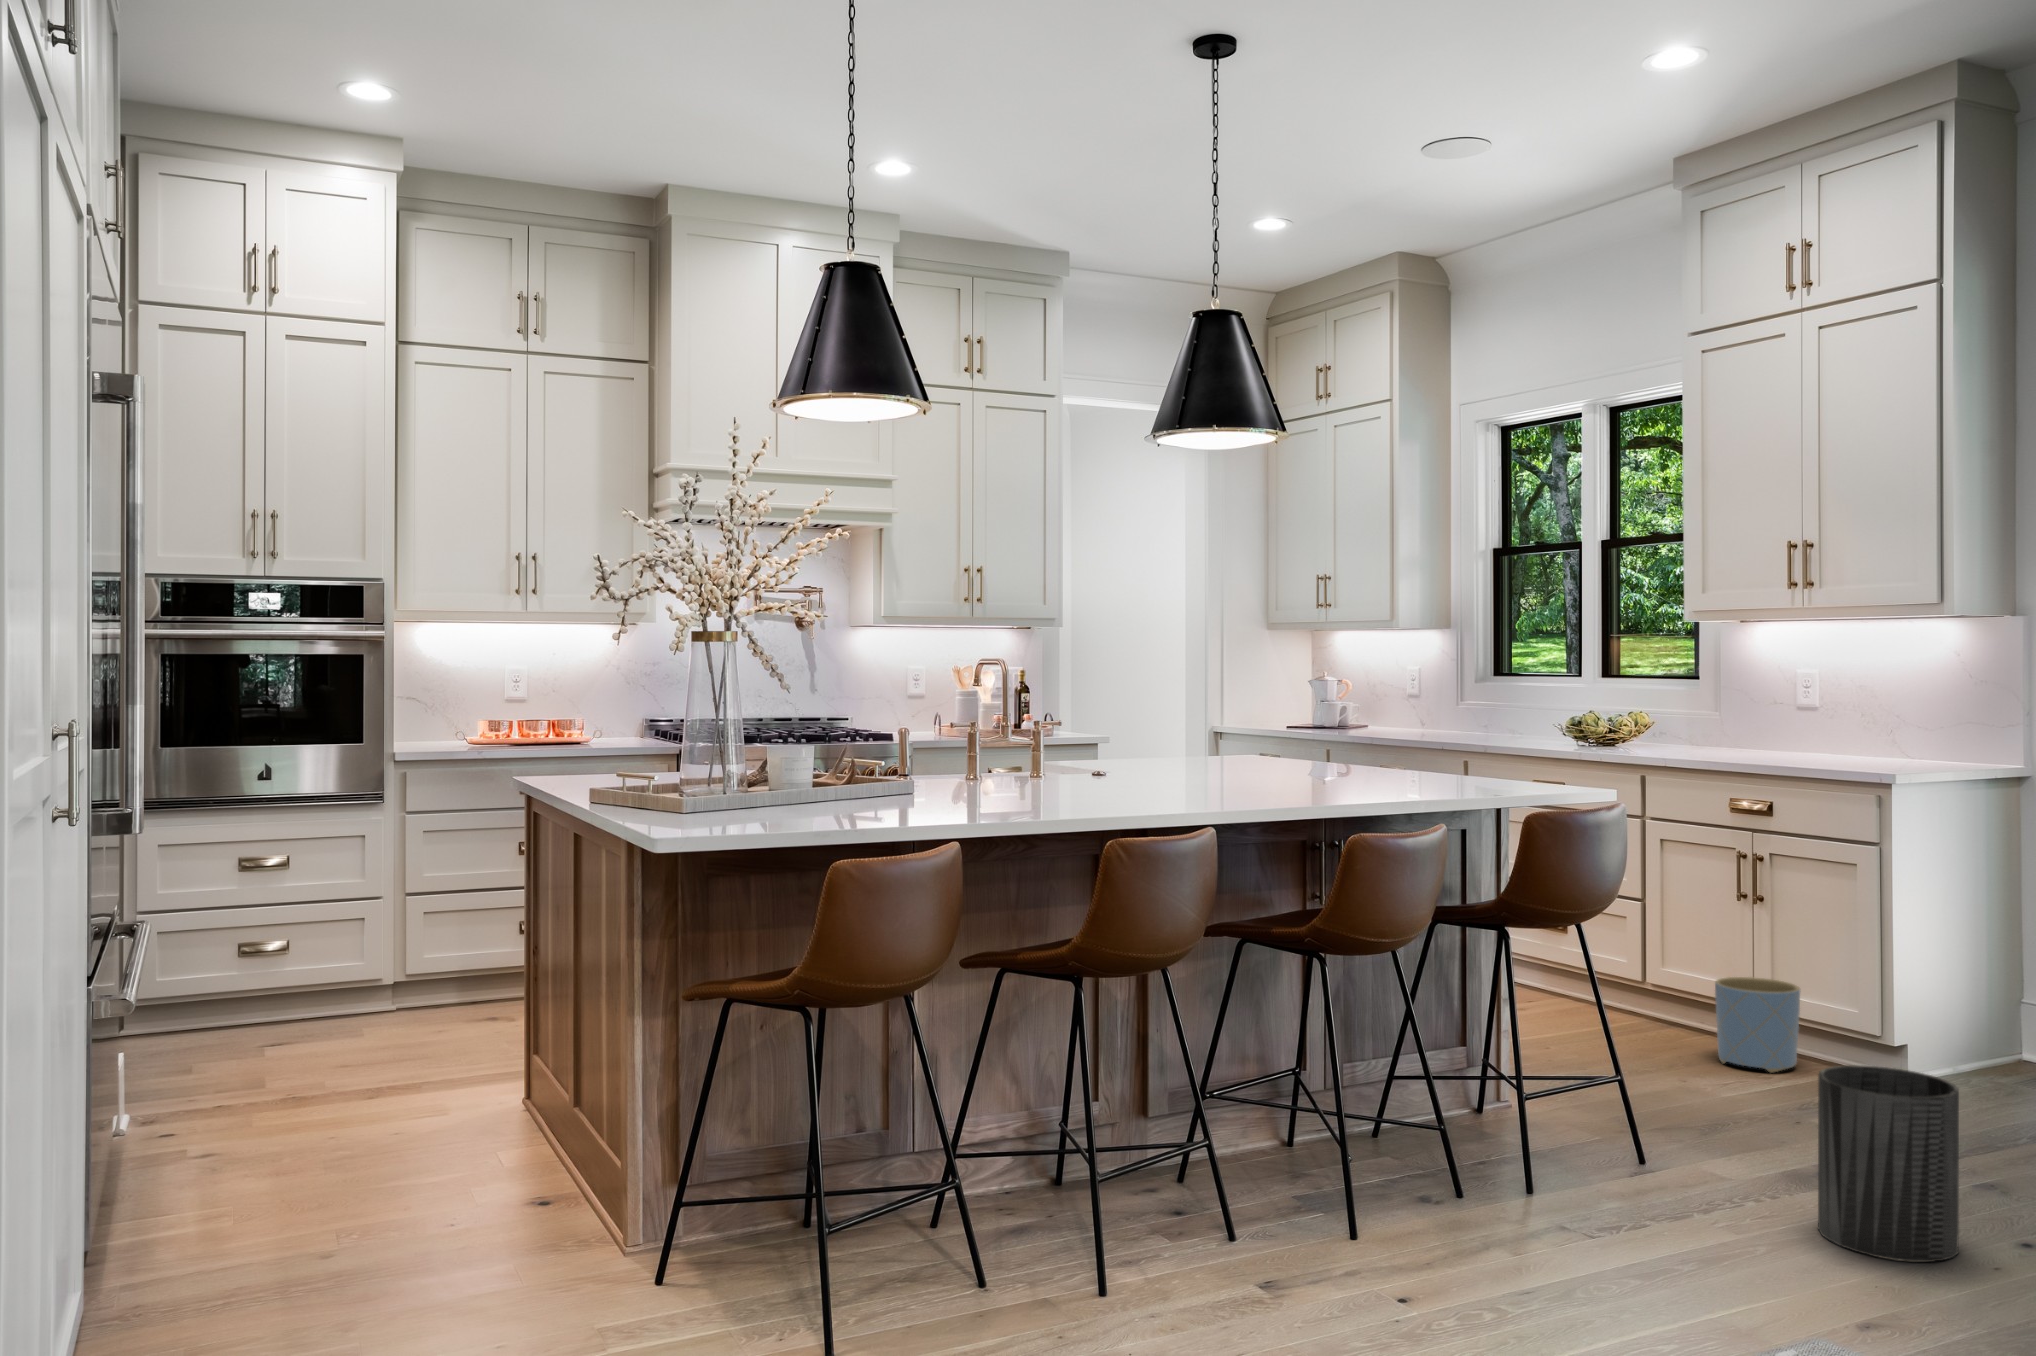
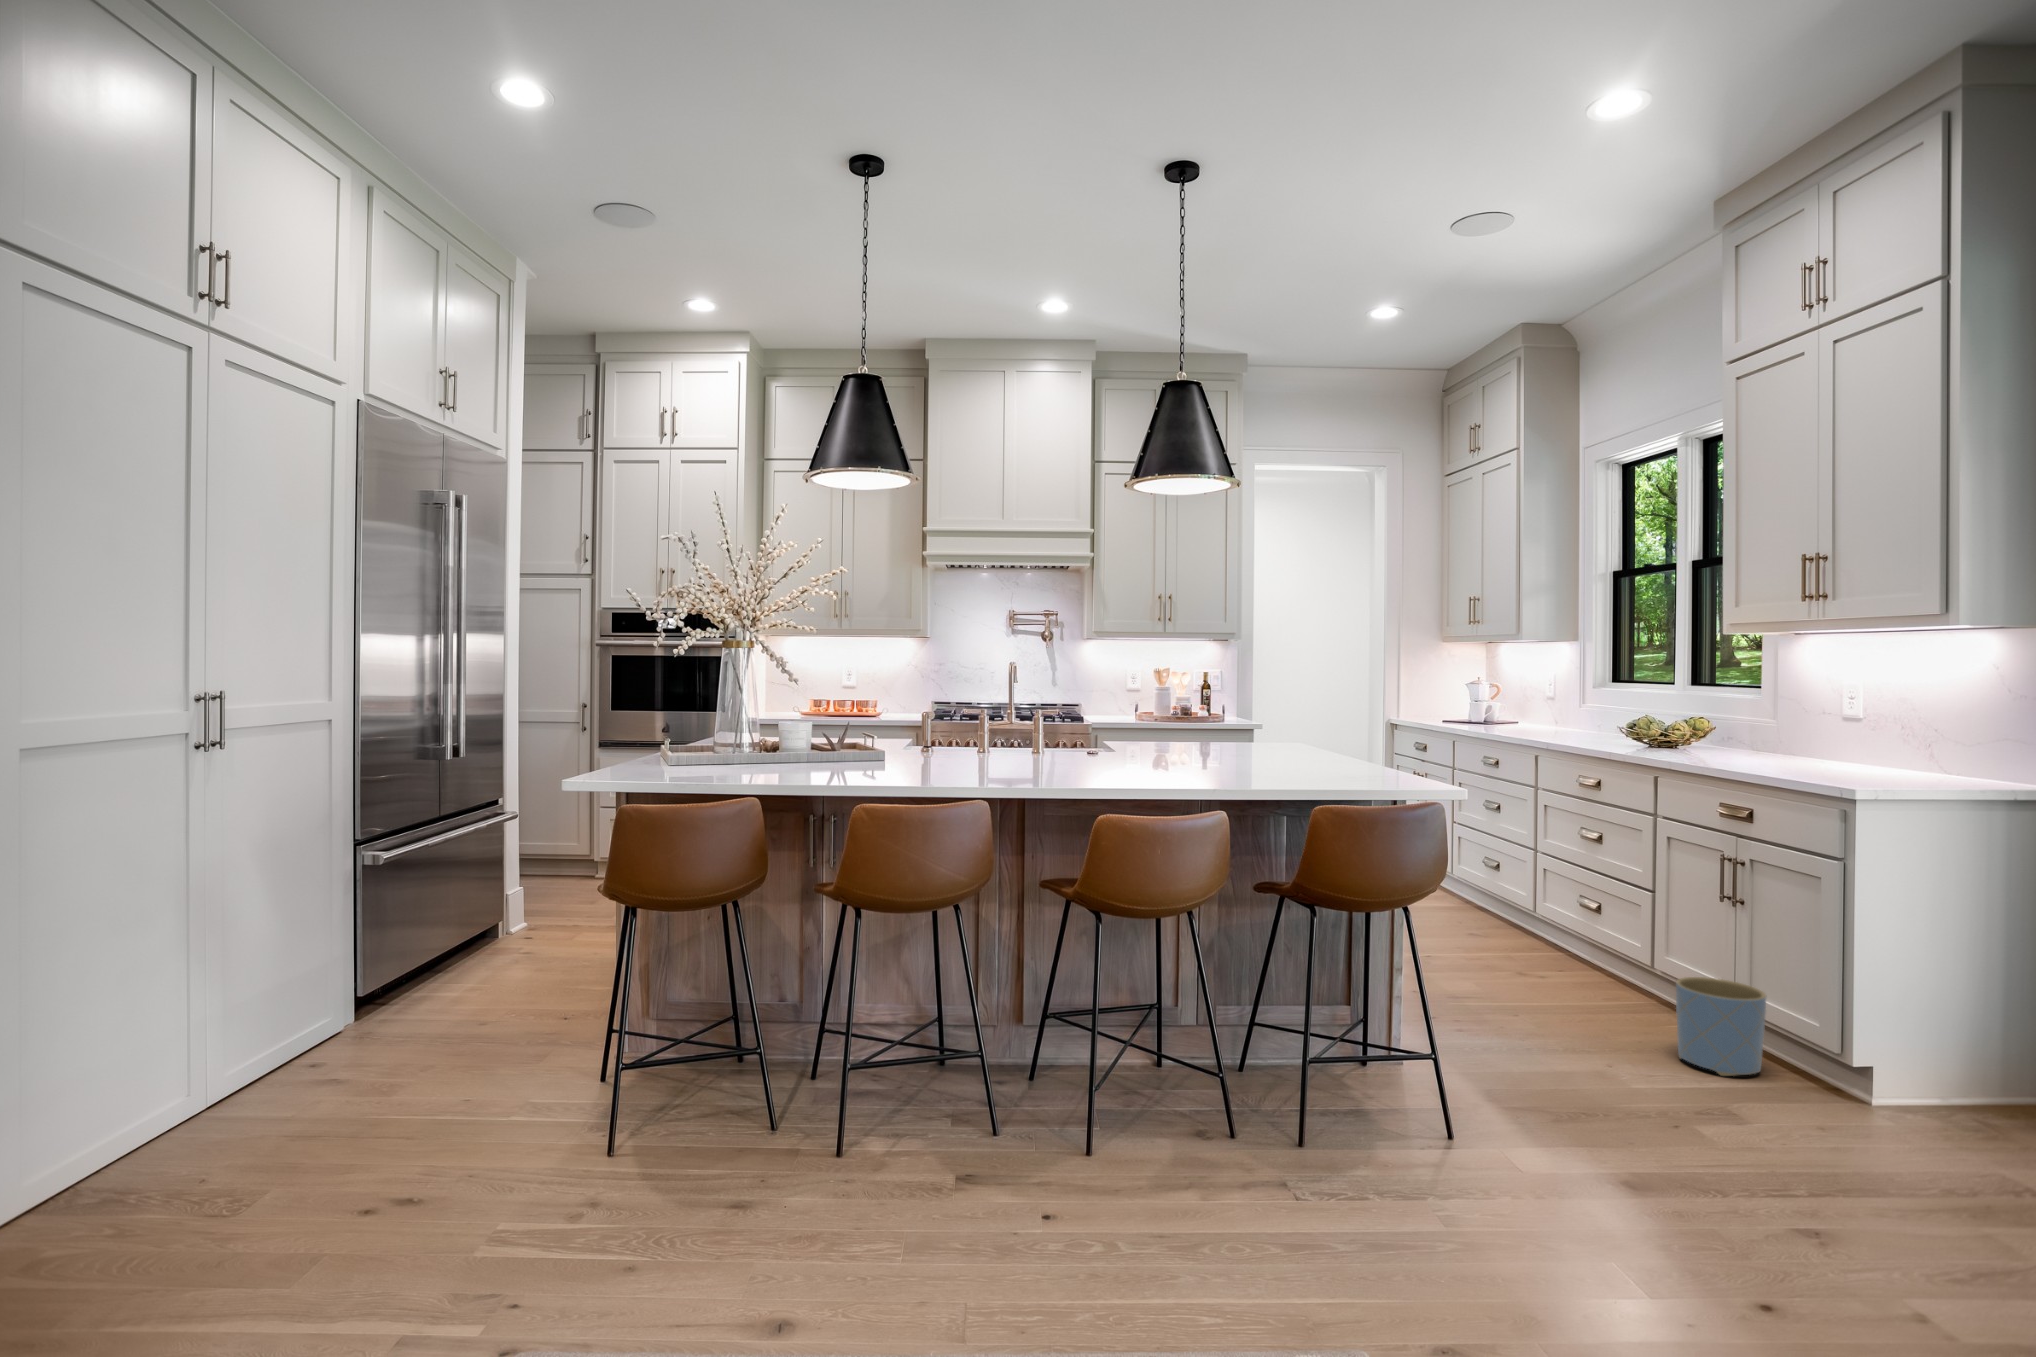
trash can: present [1818,1065,1959,1262] -> none [1540,1081,1688,1306]

